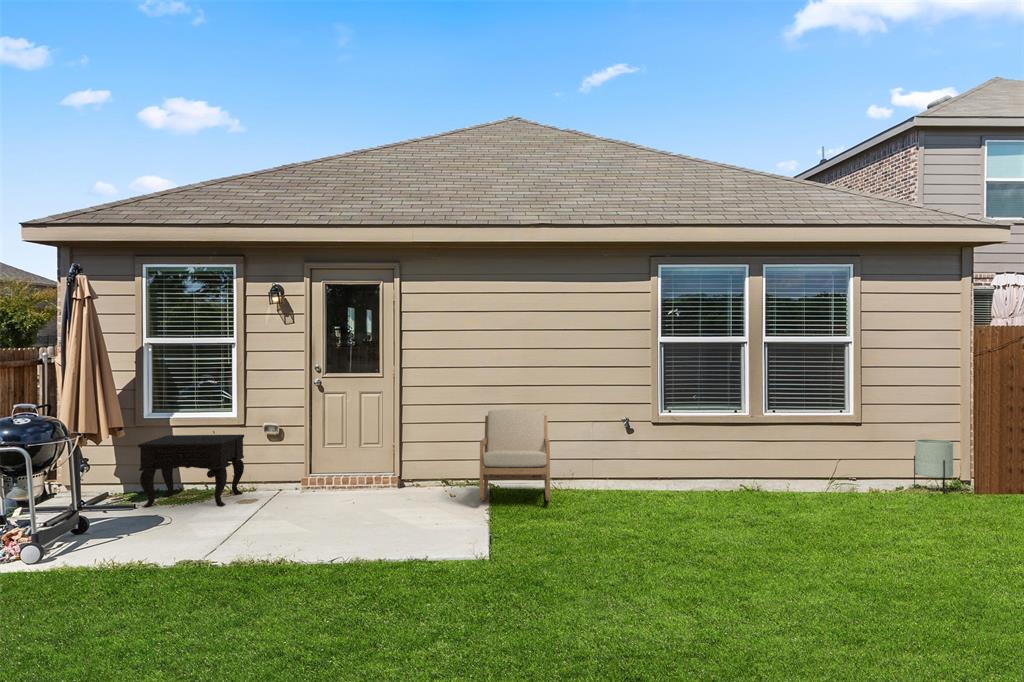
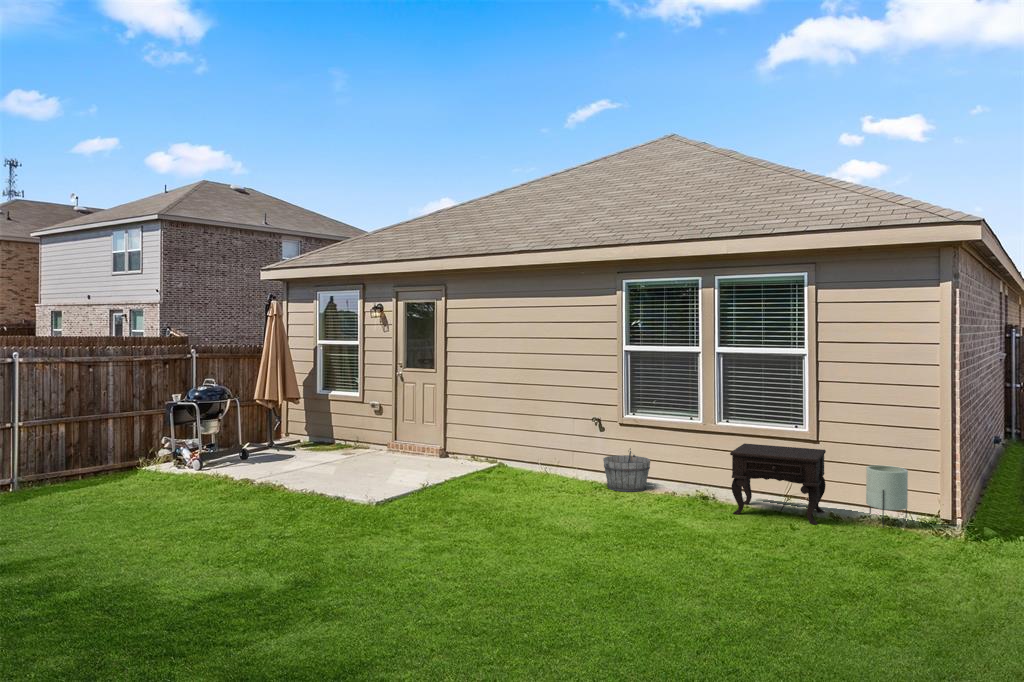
chair: present [479,410,550,501] -> none [451,402,537,476]
side table: present [138,435,244,507] -> present [730,444,826,525]
wooden bucket: none [659,449,712,497] -> present [603,448,650,492]

